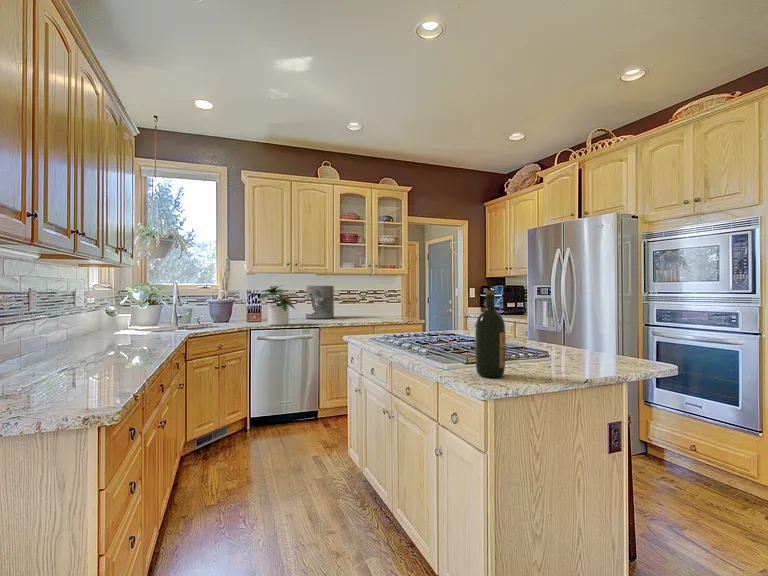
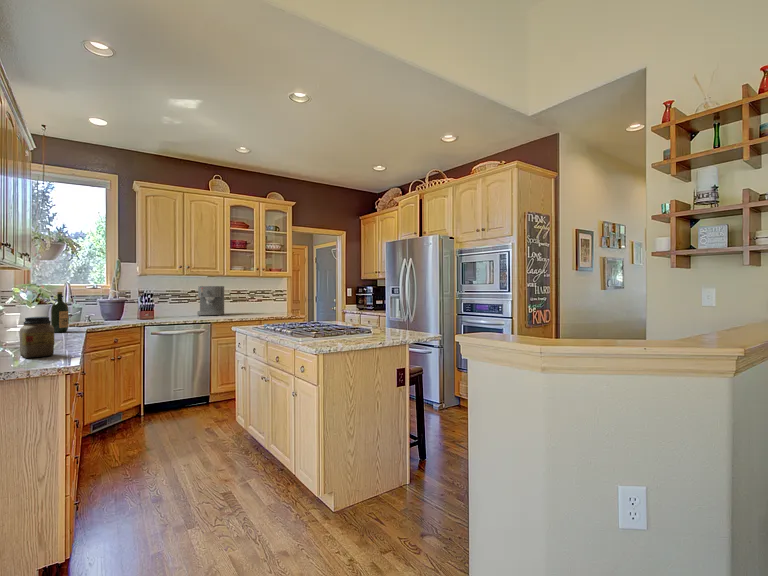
potted plant: present [259,285,295,326] -> none [151,286,188,321]
wine bottle: present [476,290,506,377] -> present [51,292,68,332]
jar: none [95,323,133,378] -> present [20,317,54,358]

